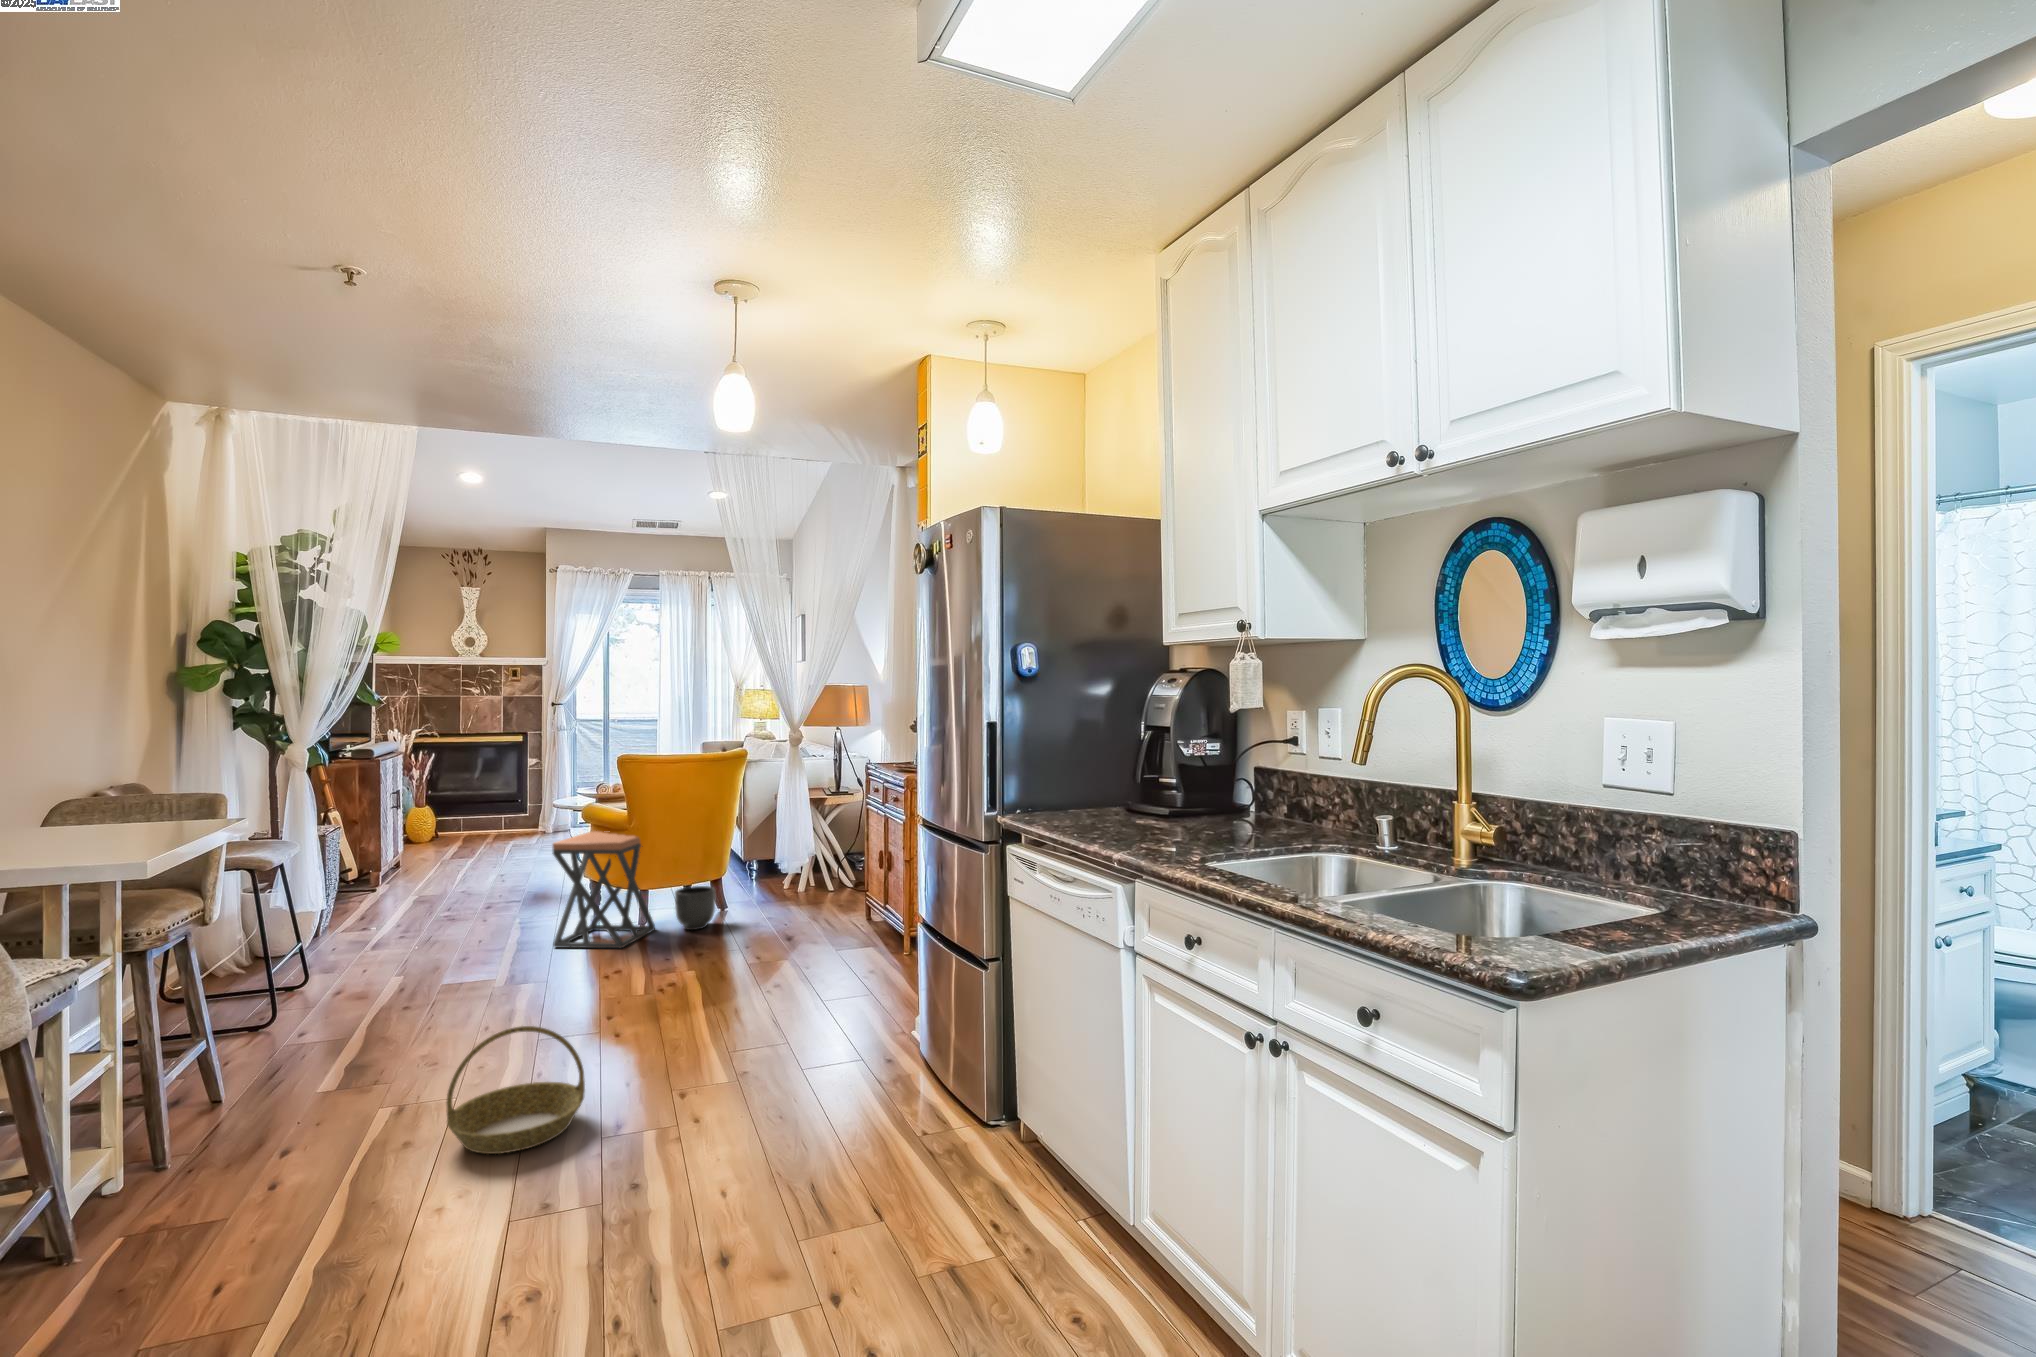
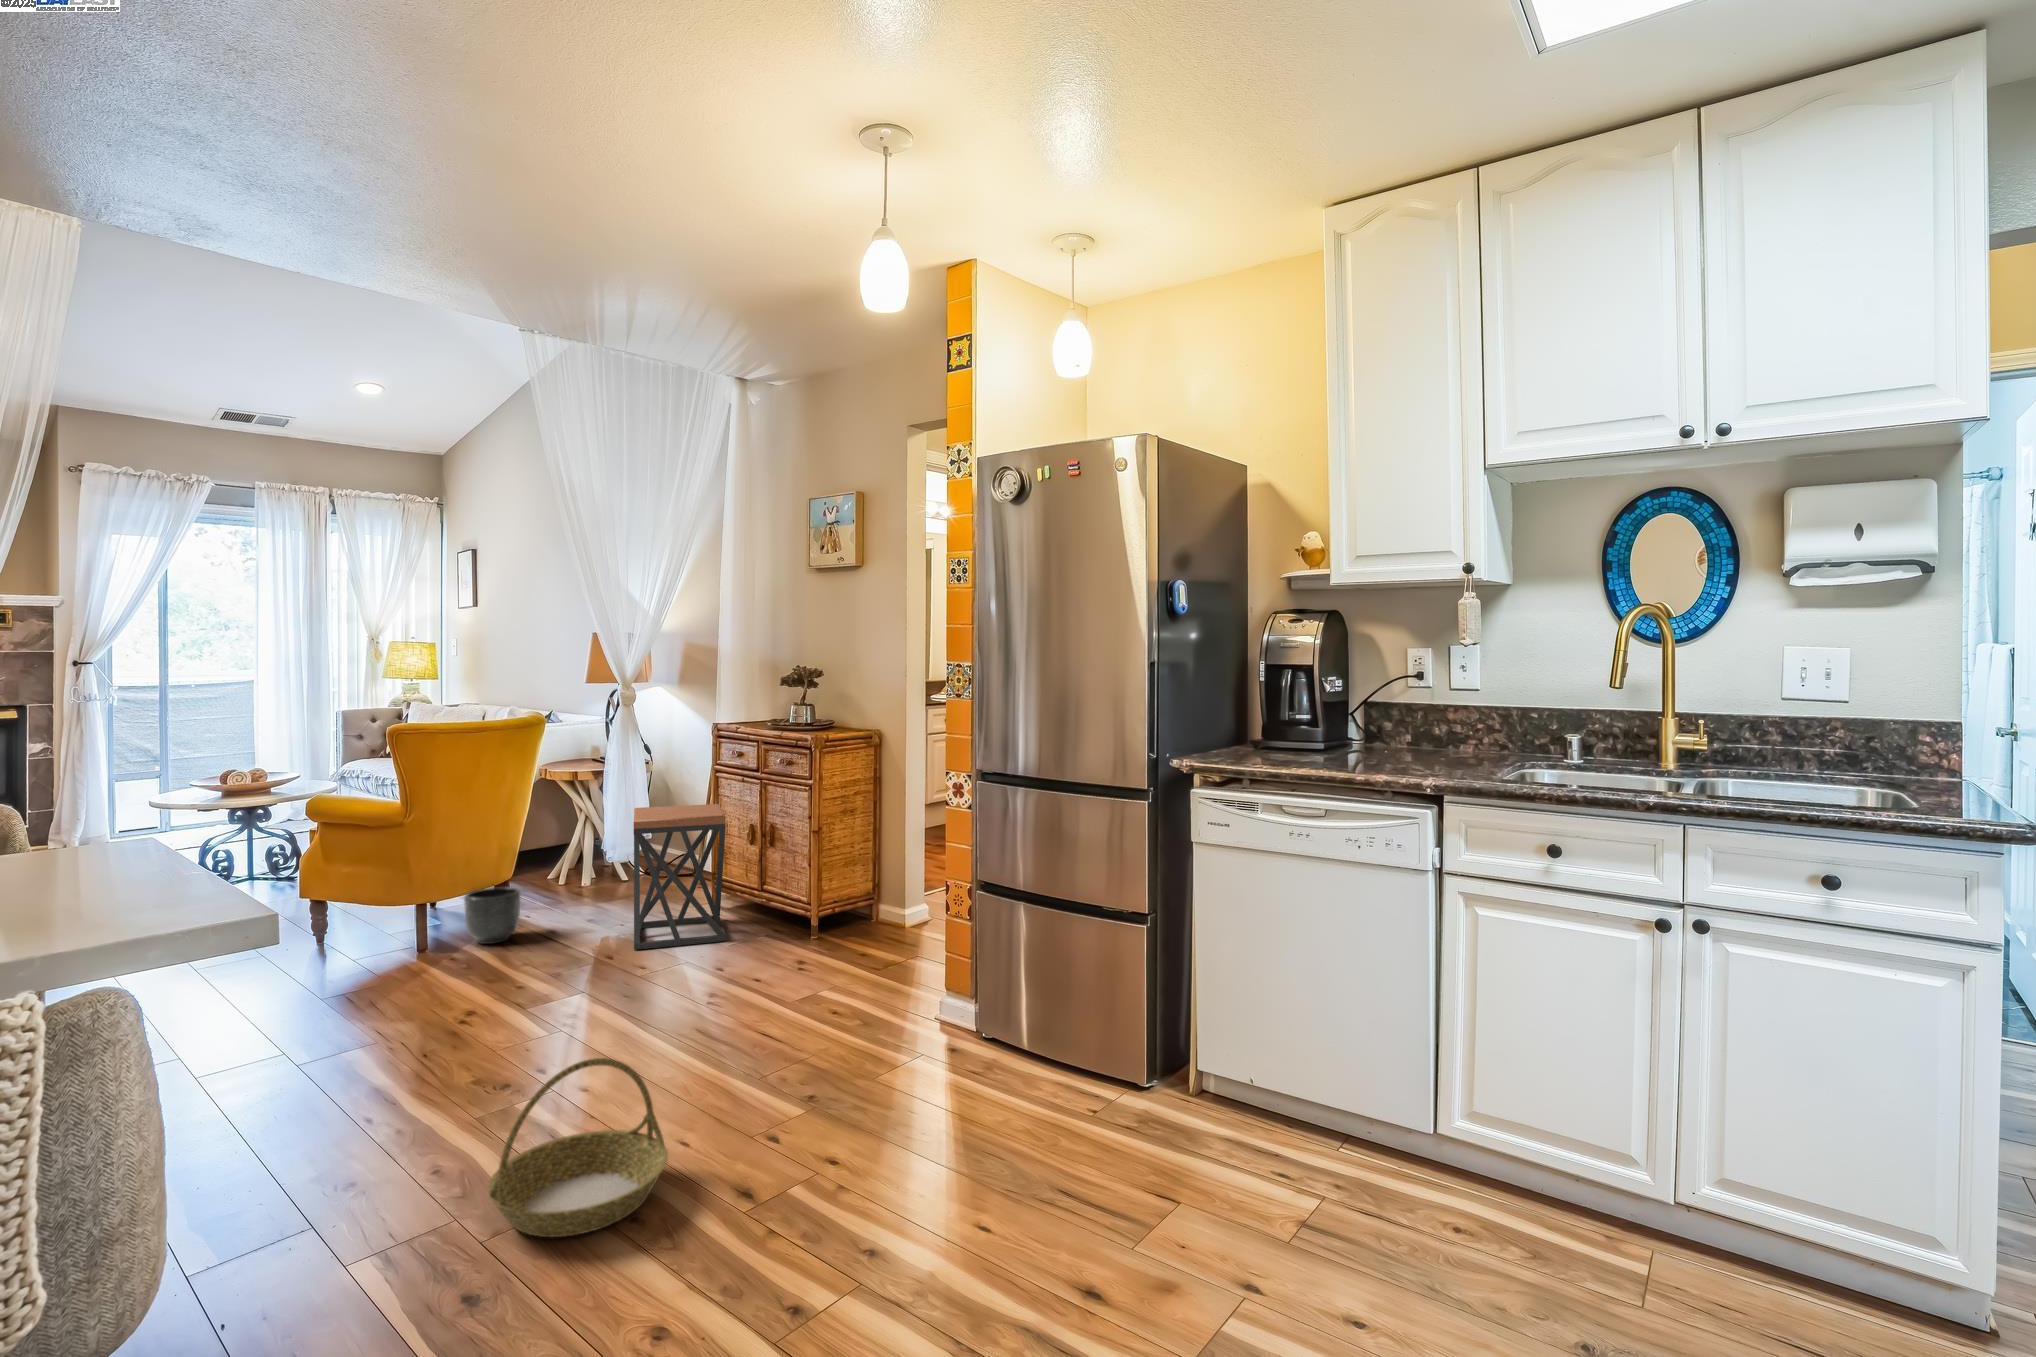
stool: present [553,831,655,948] -> present [633,804,726,950]

